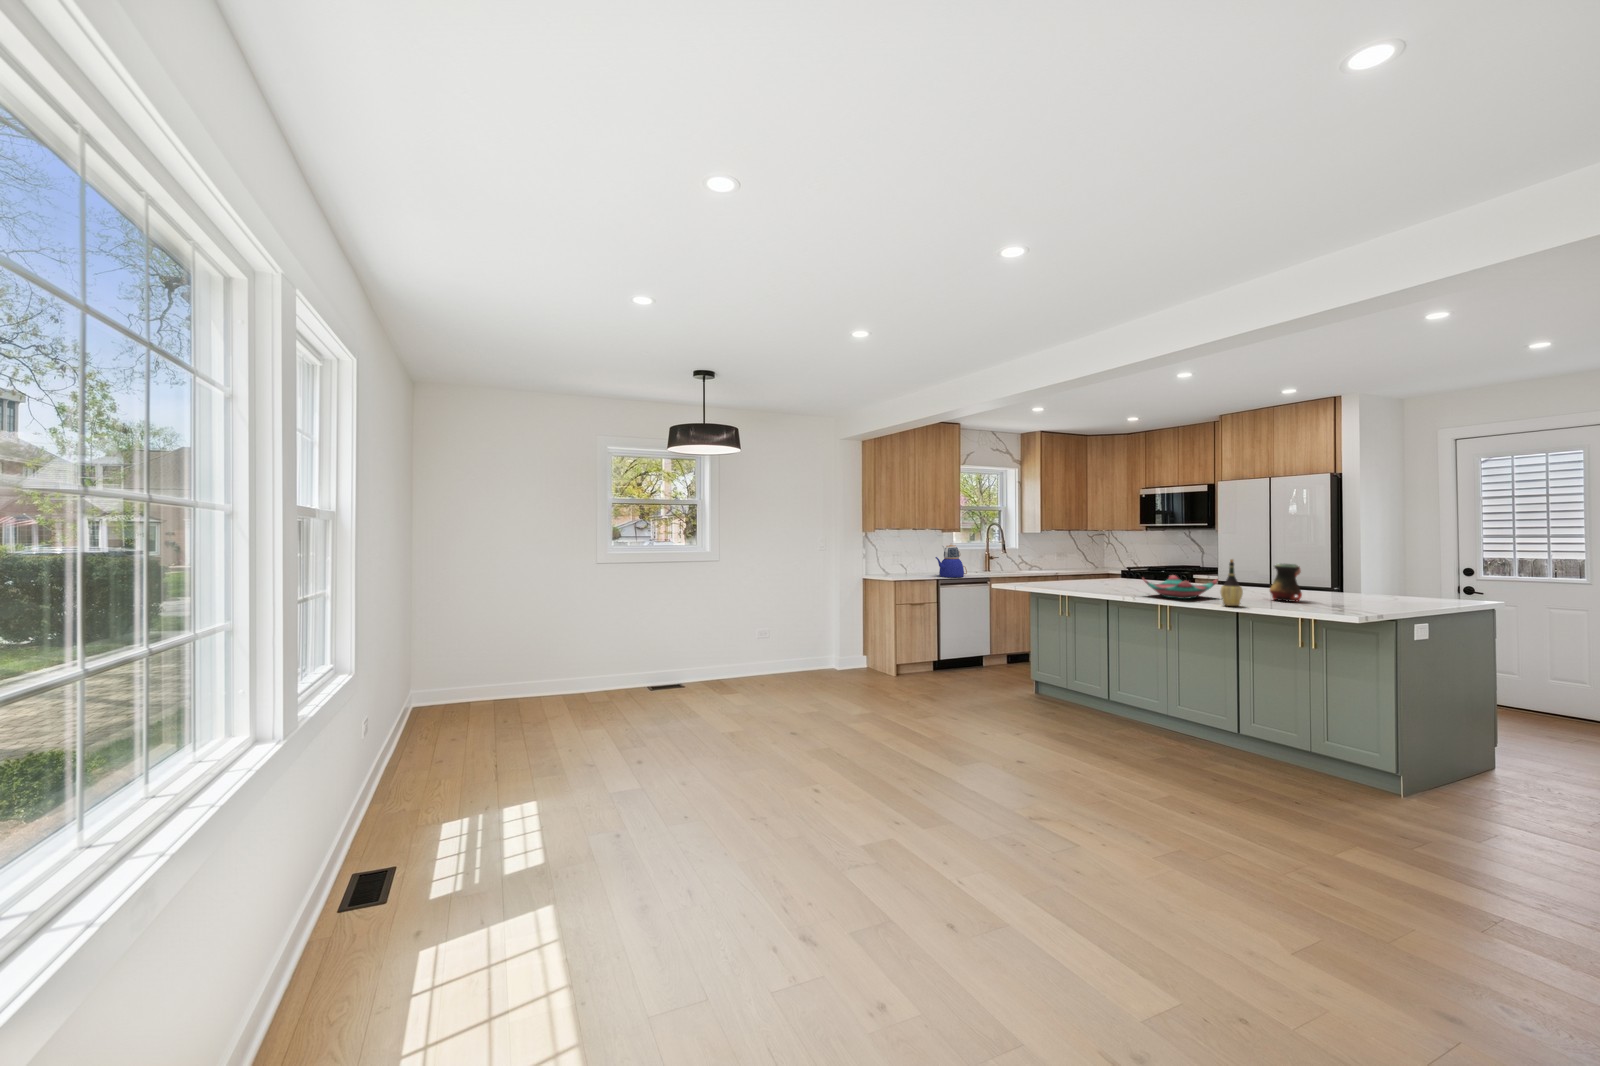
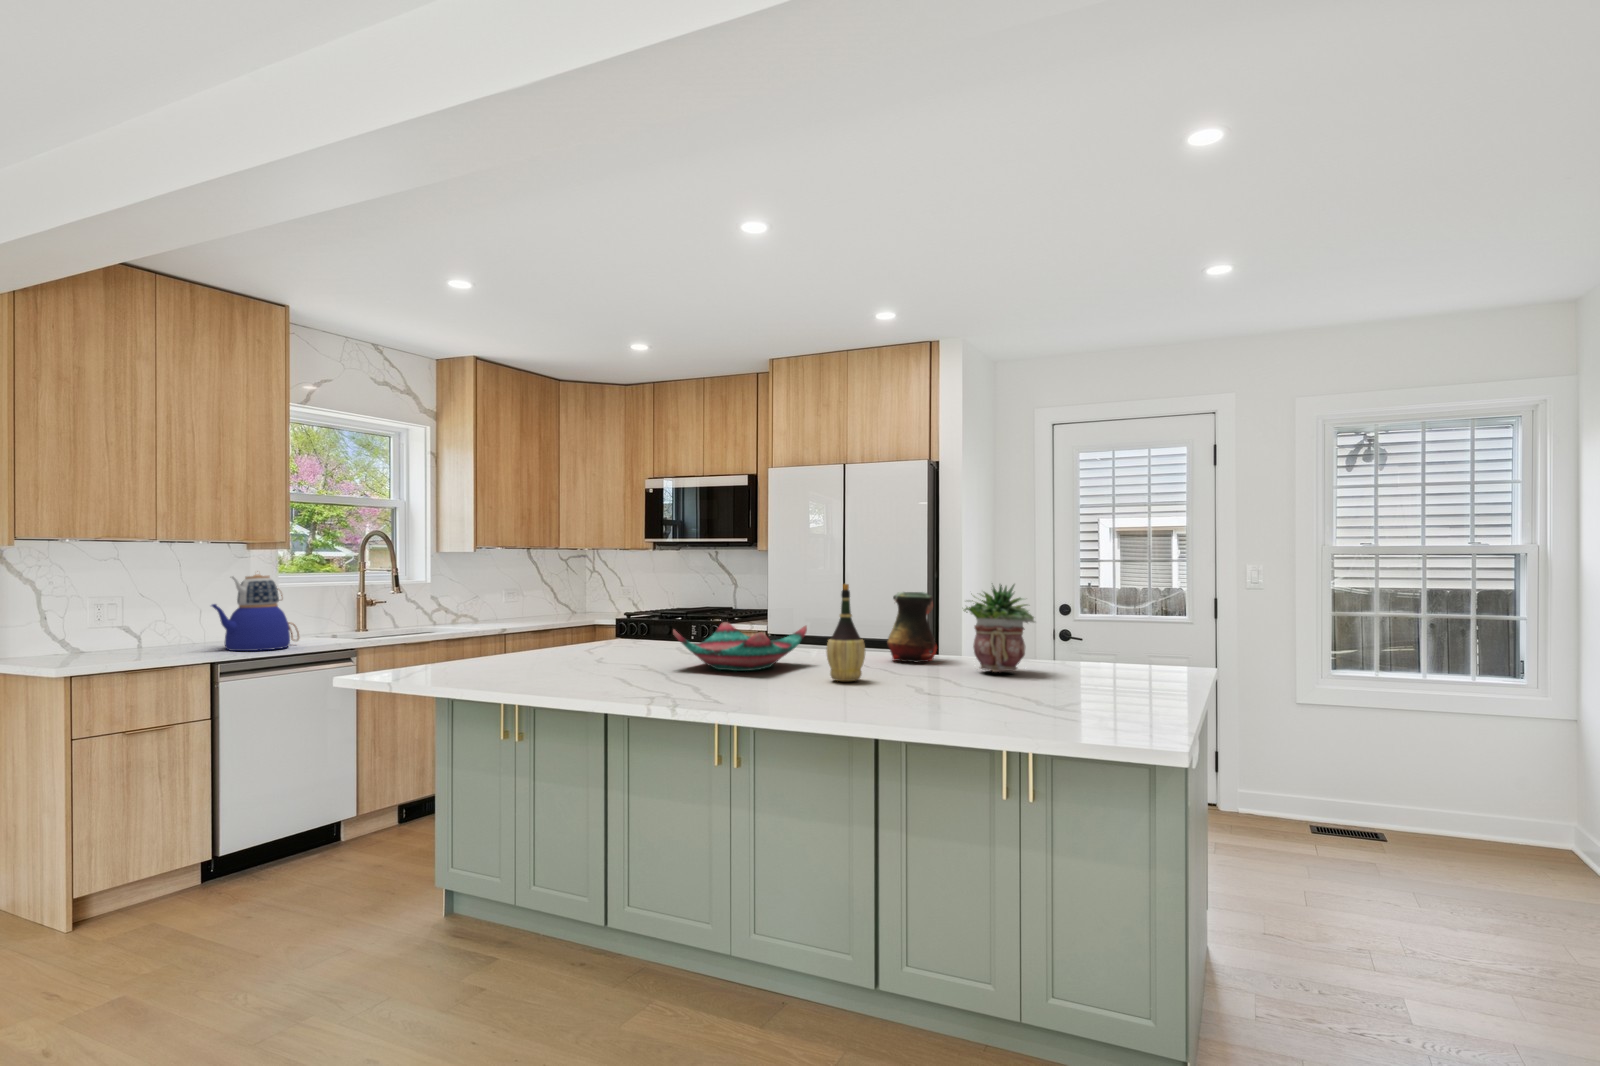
potted plant: none [1310,560,1360,609] -> present [964,584,1035,672]

